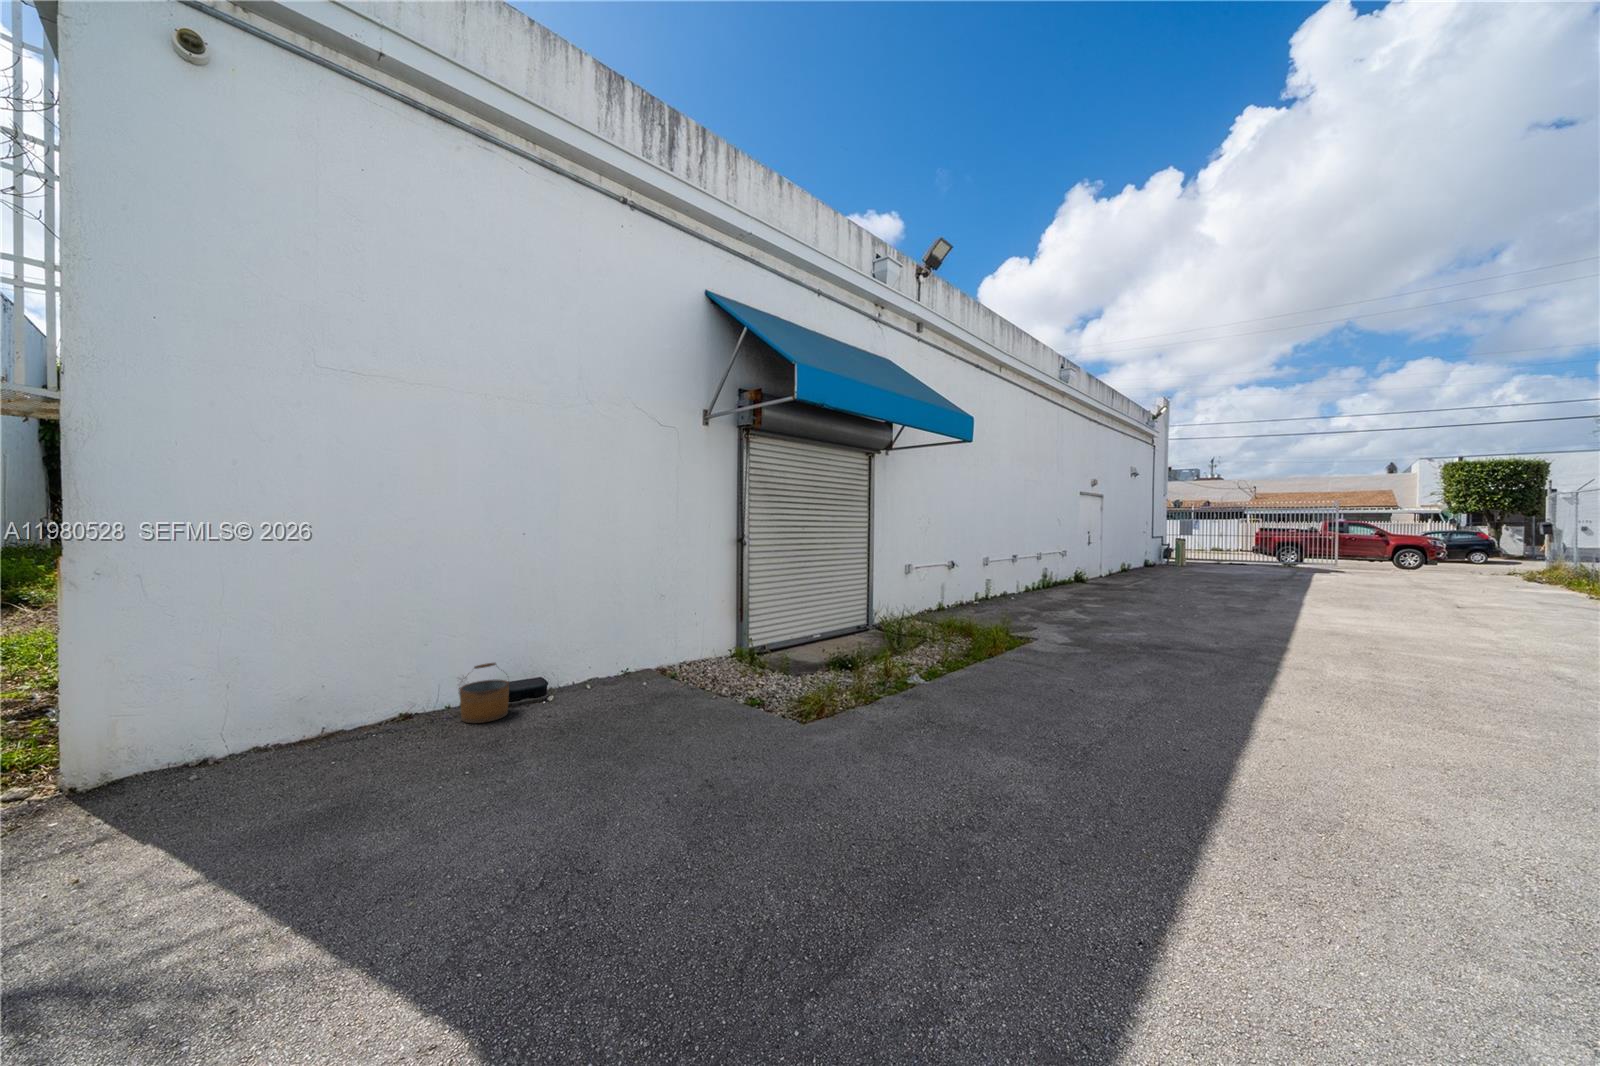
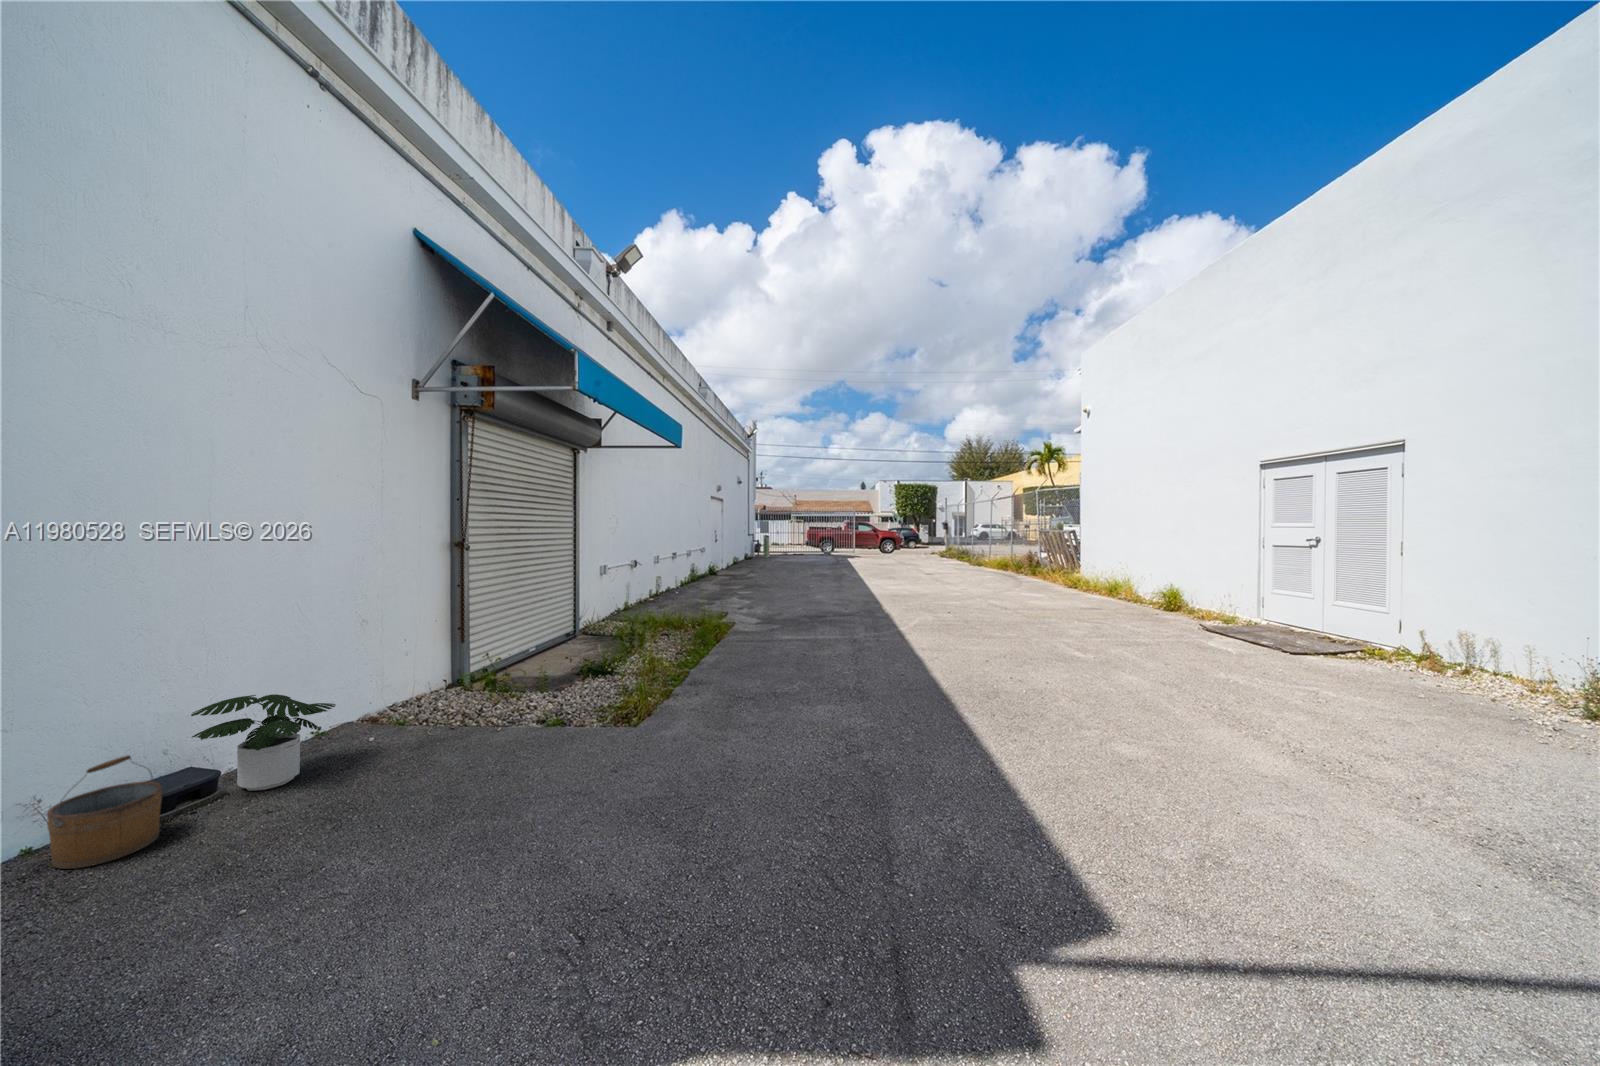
potted plant: none [535,638,618,703] -> present [191,694,336,791]

